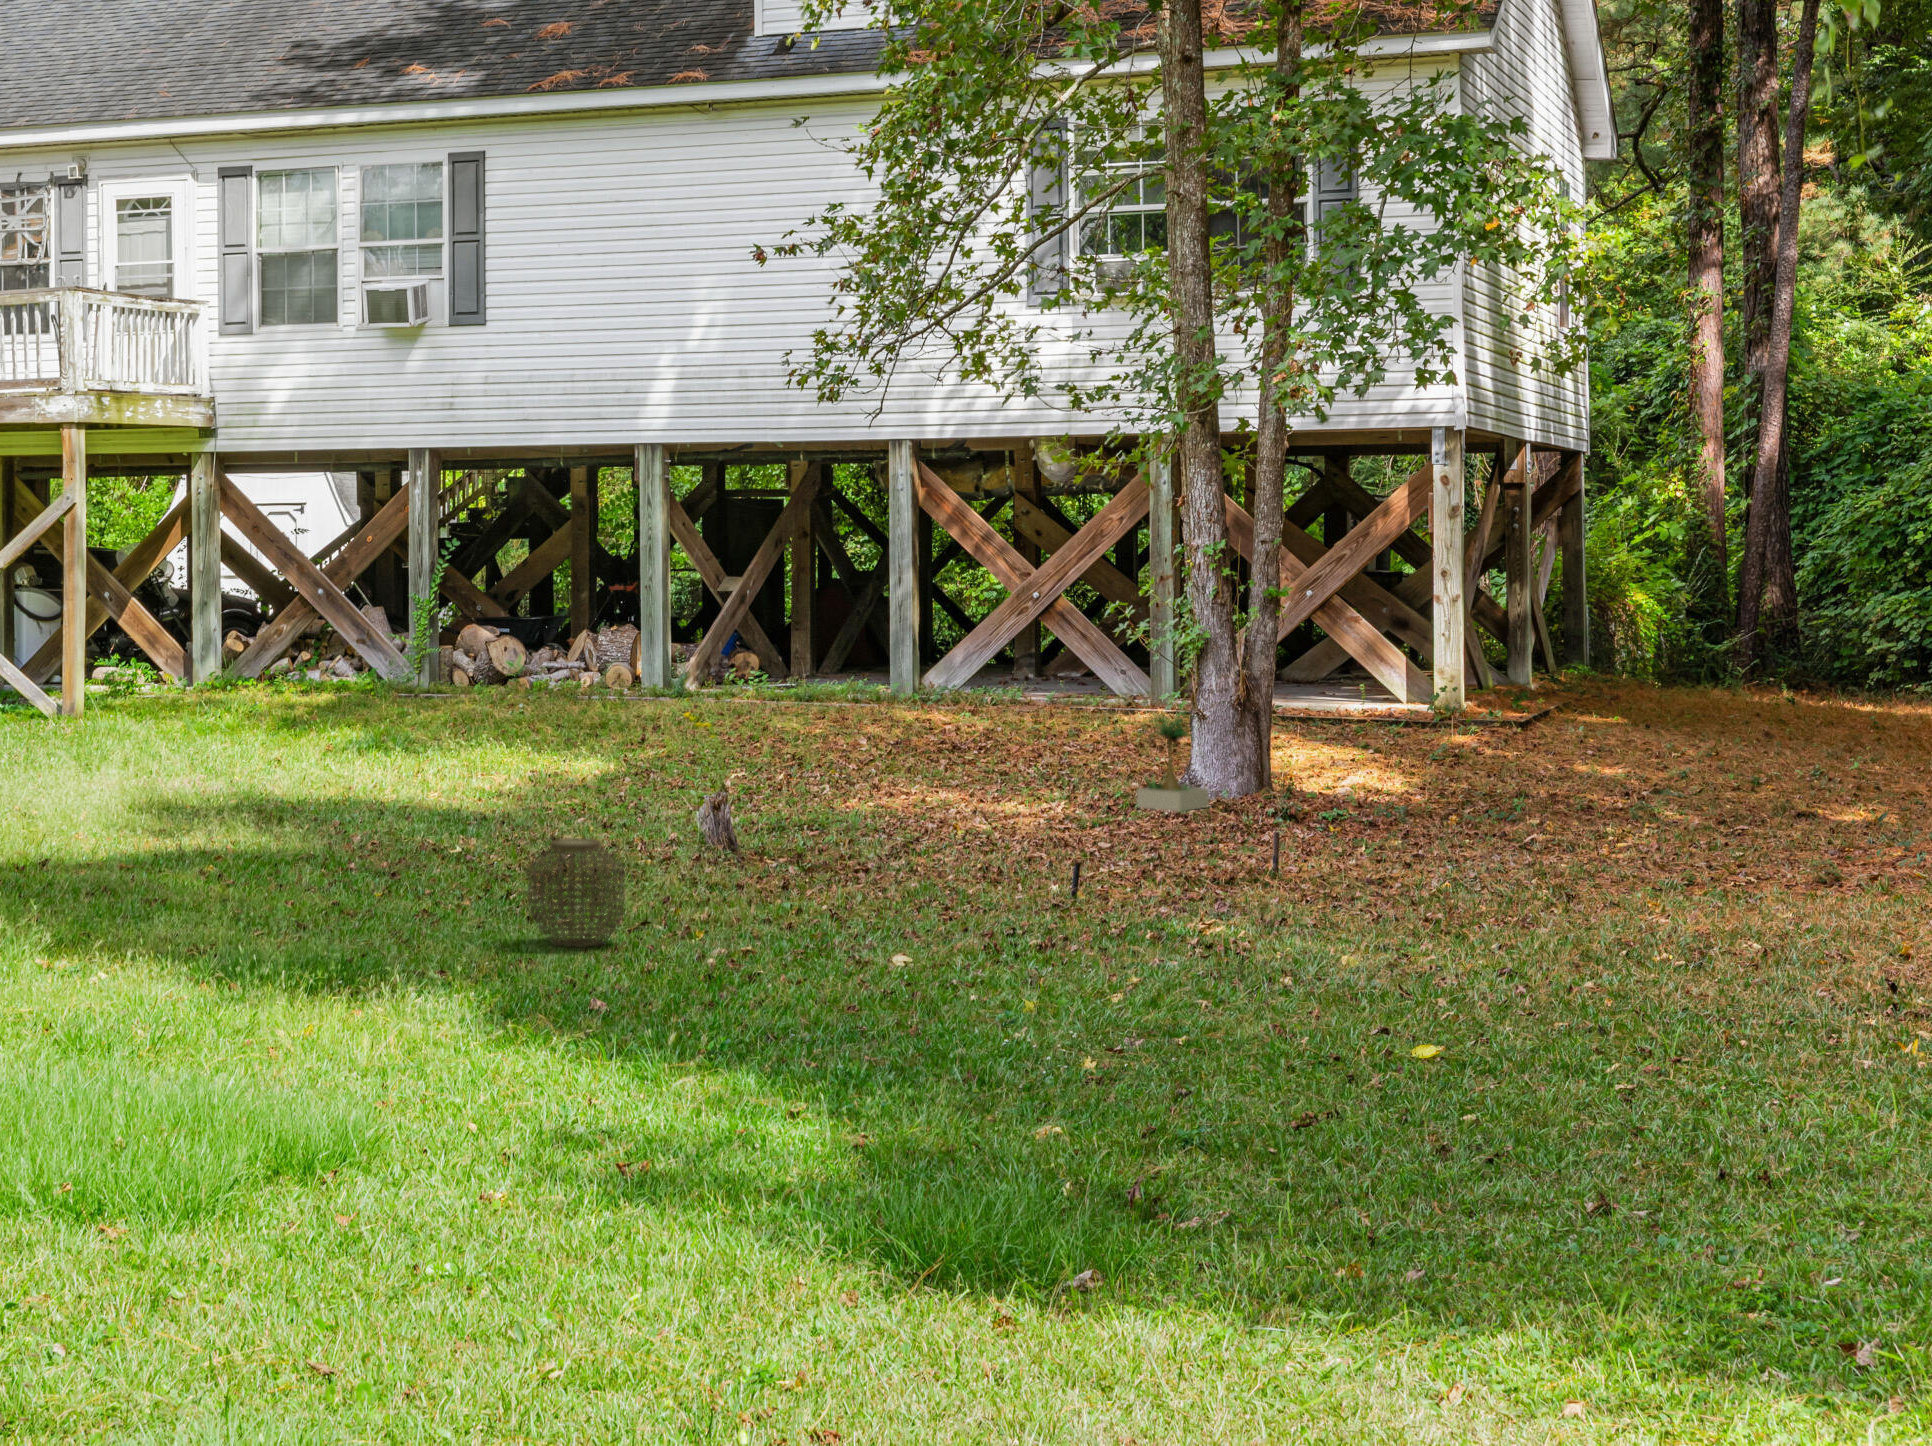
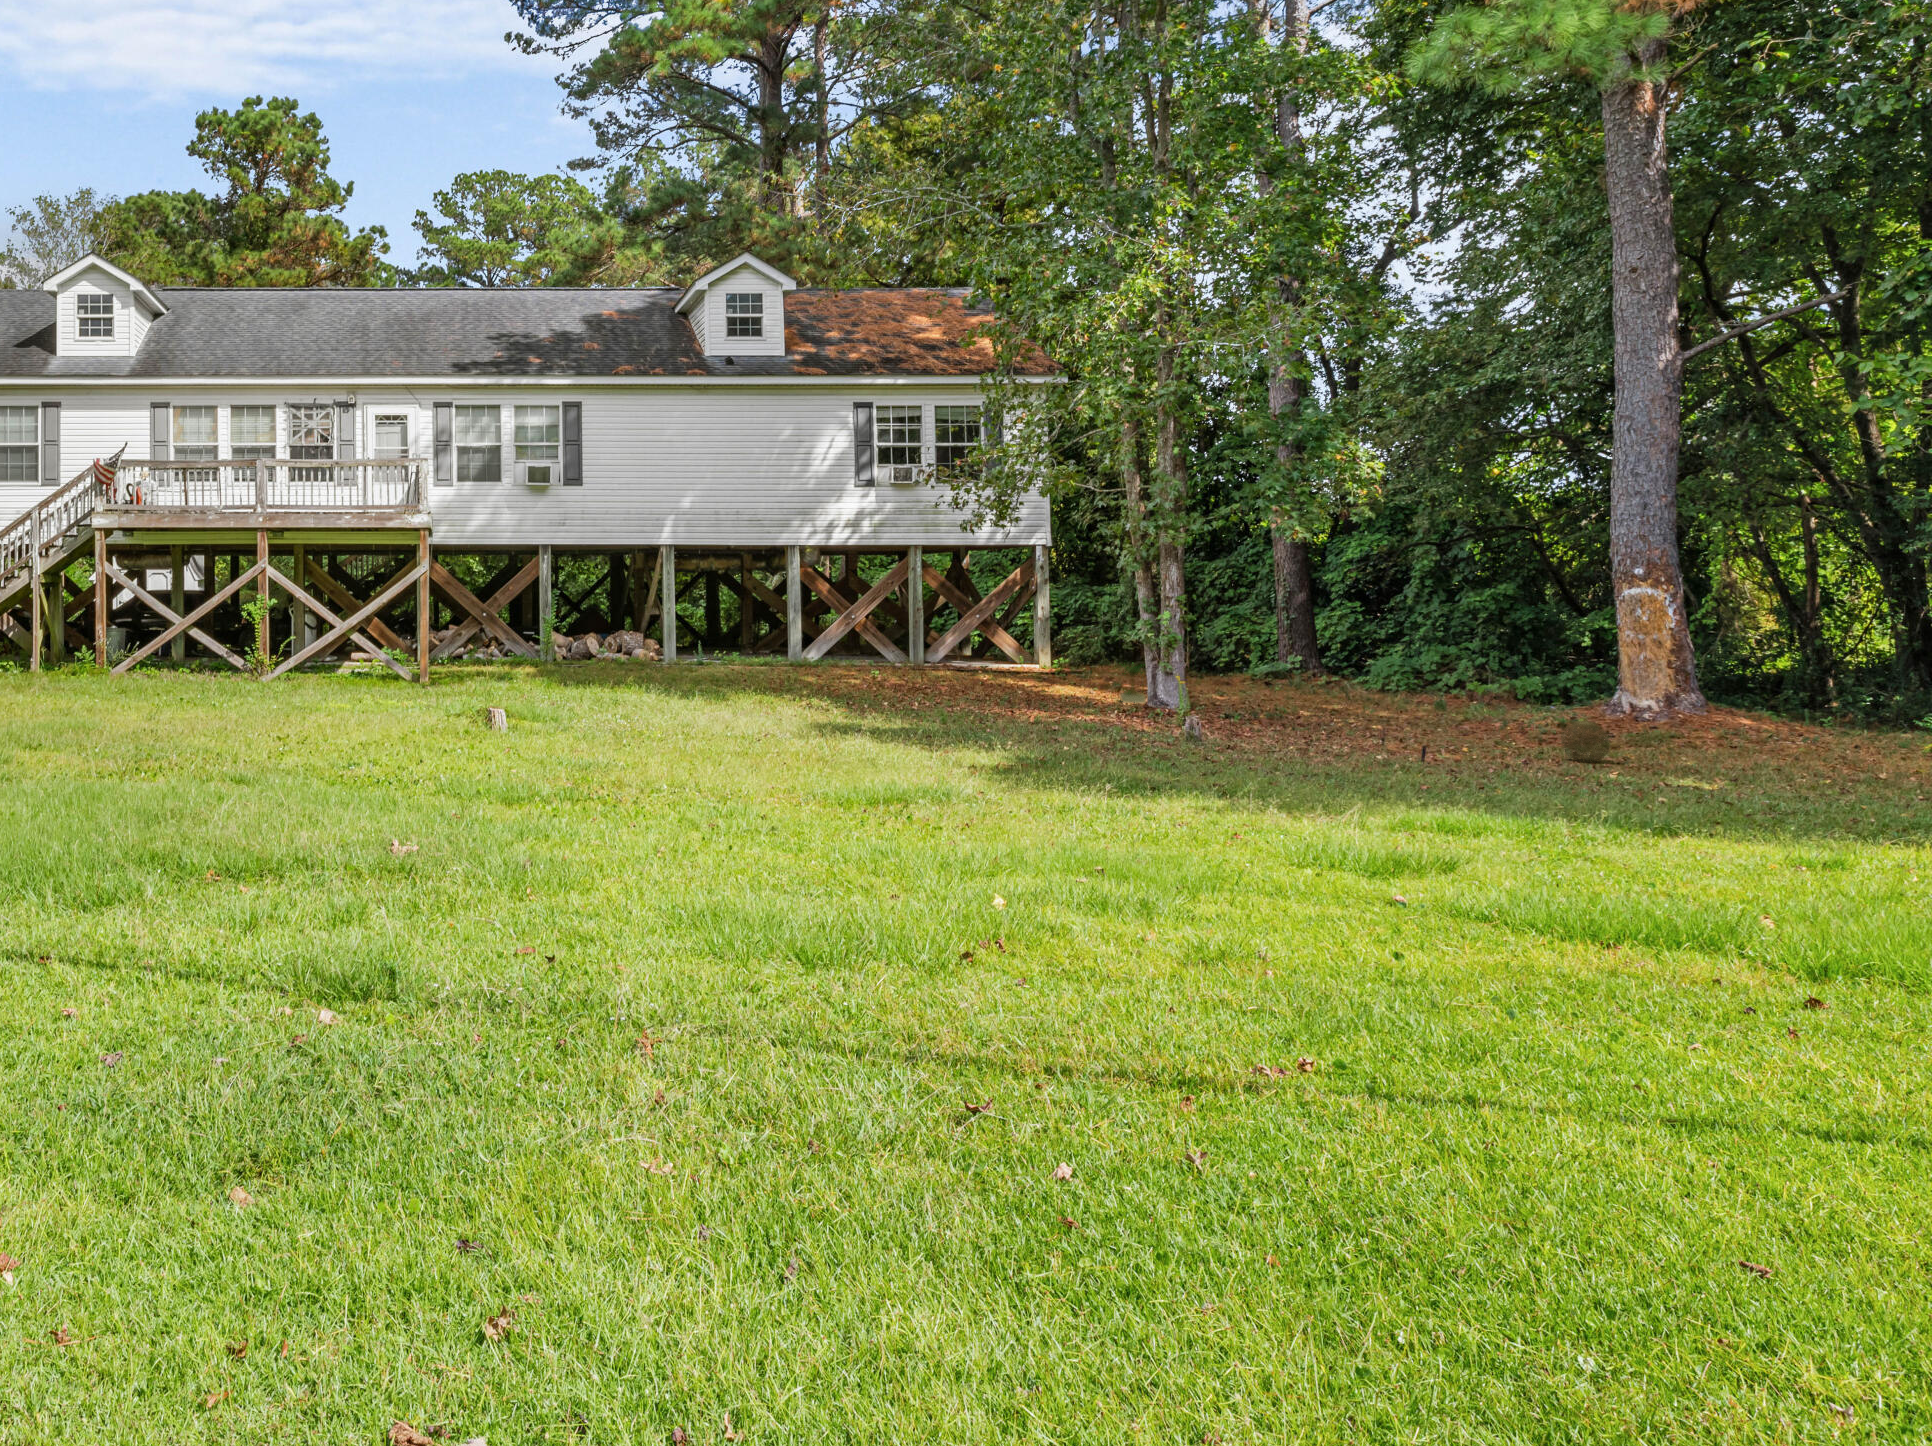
woven basket: present [527,838,625,947] -> present [1561,721,1609,762]

